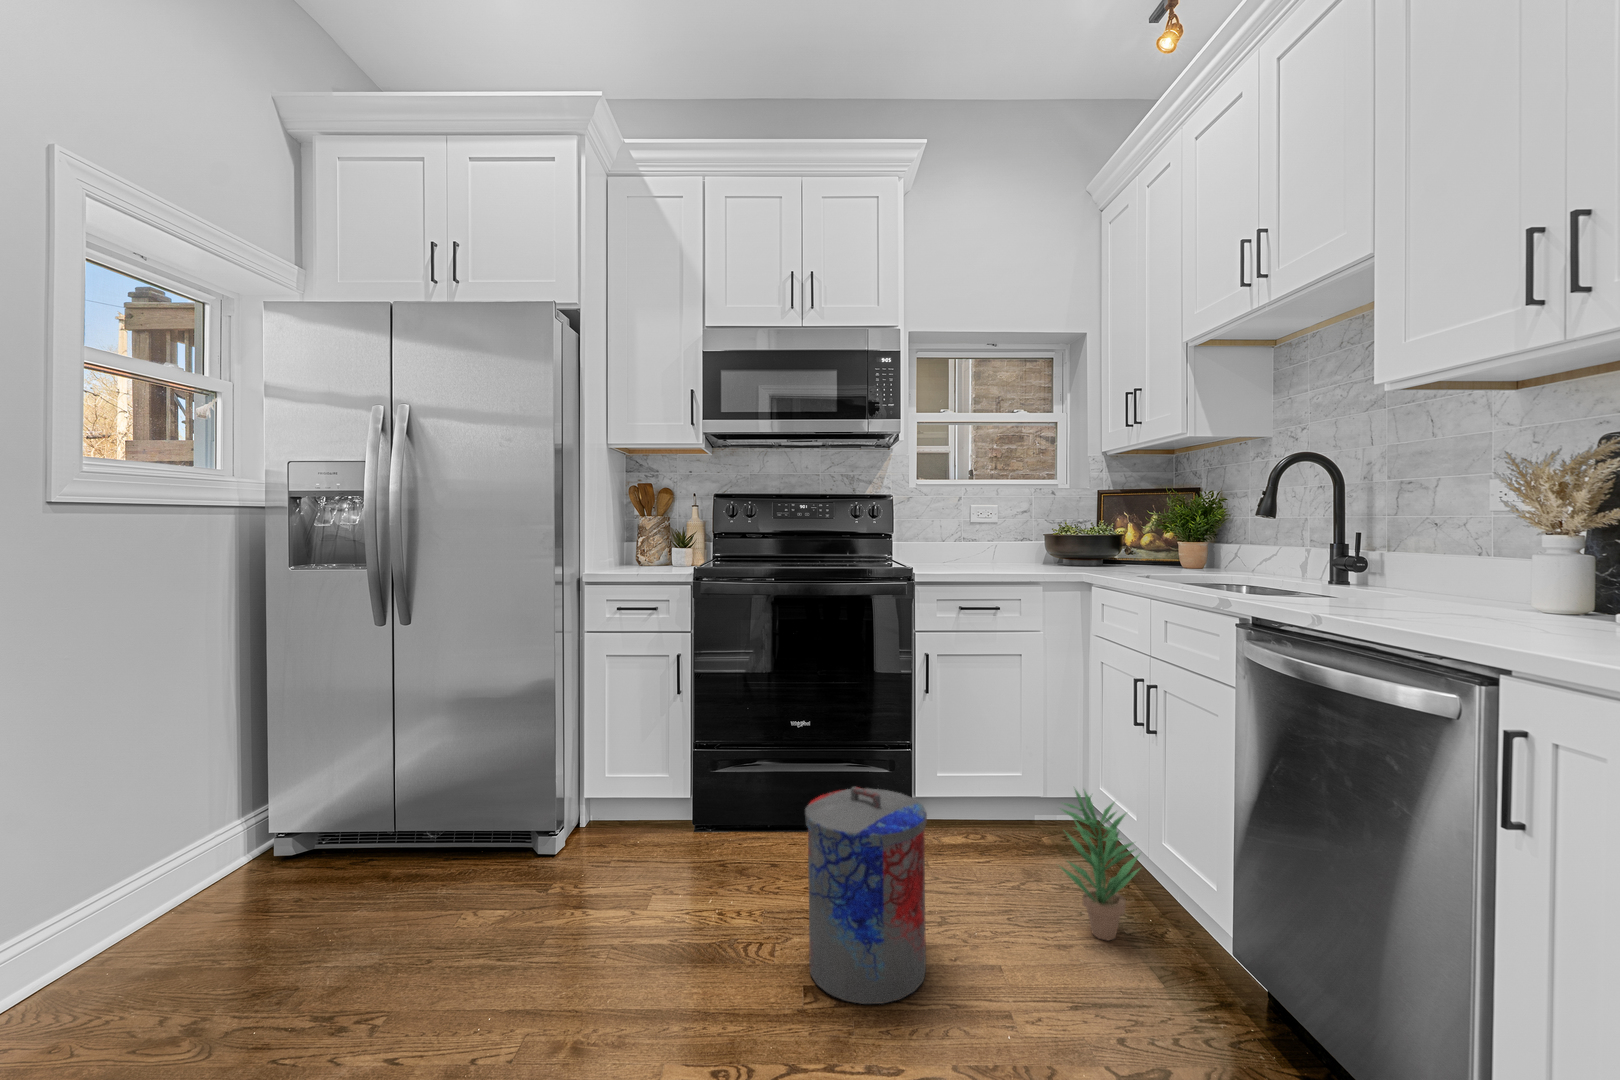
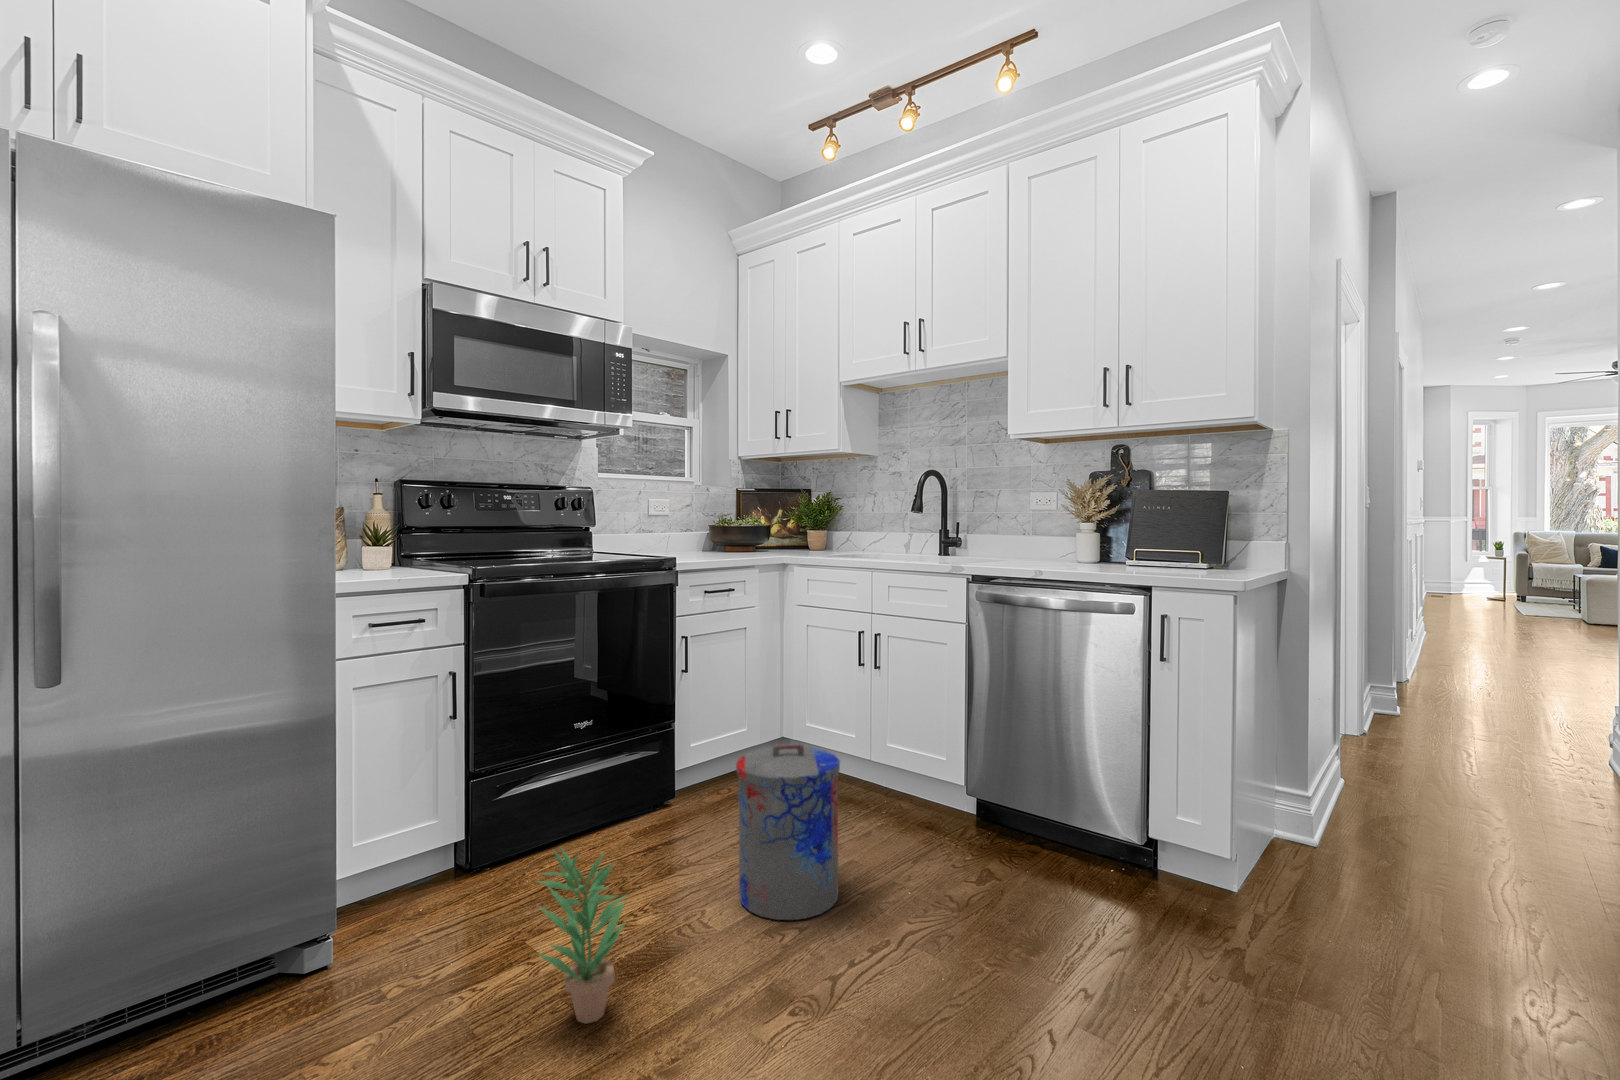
potted plant: present [1061,790,1140,940] -> present [538,848,627,1024]

